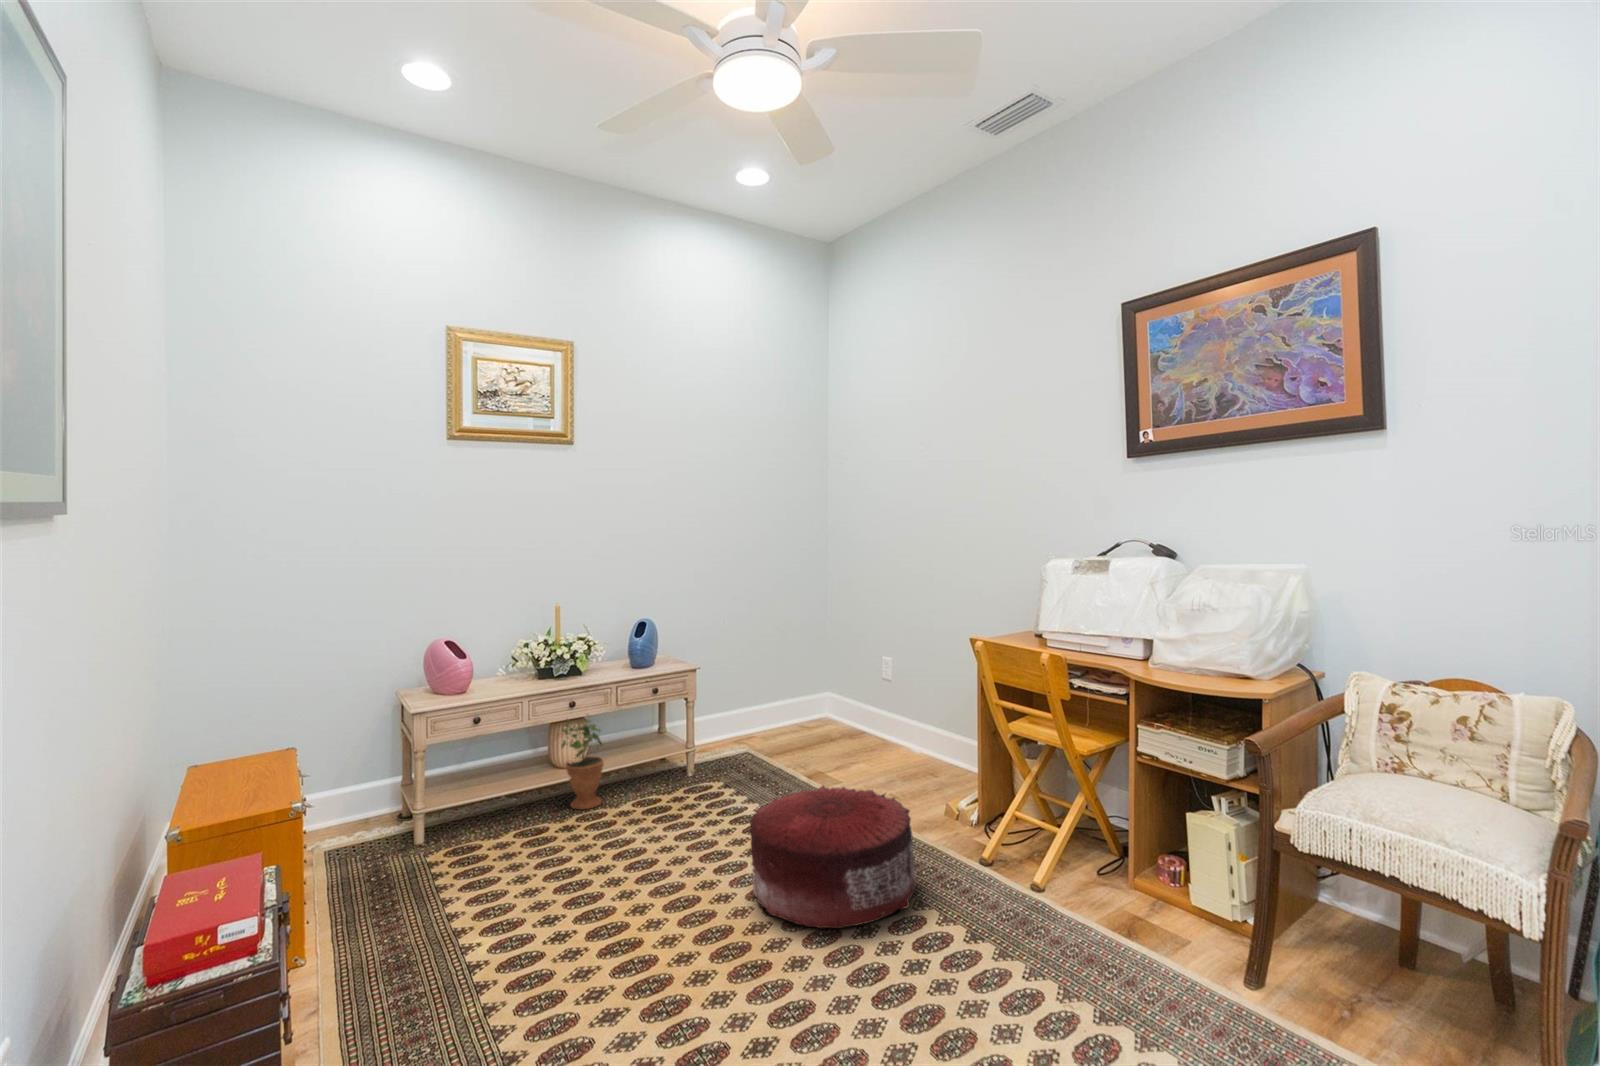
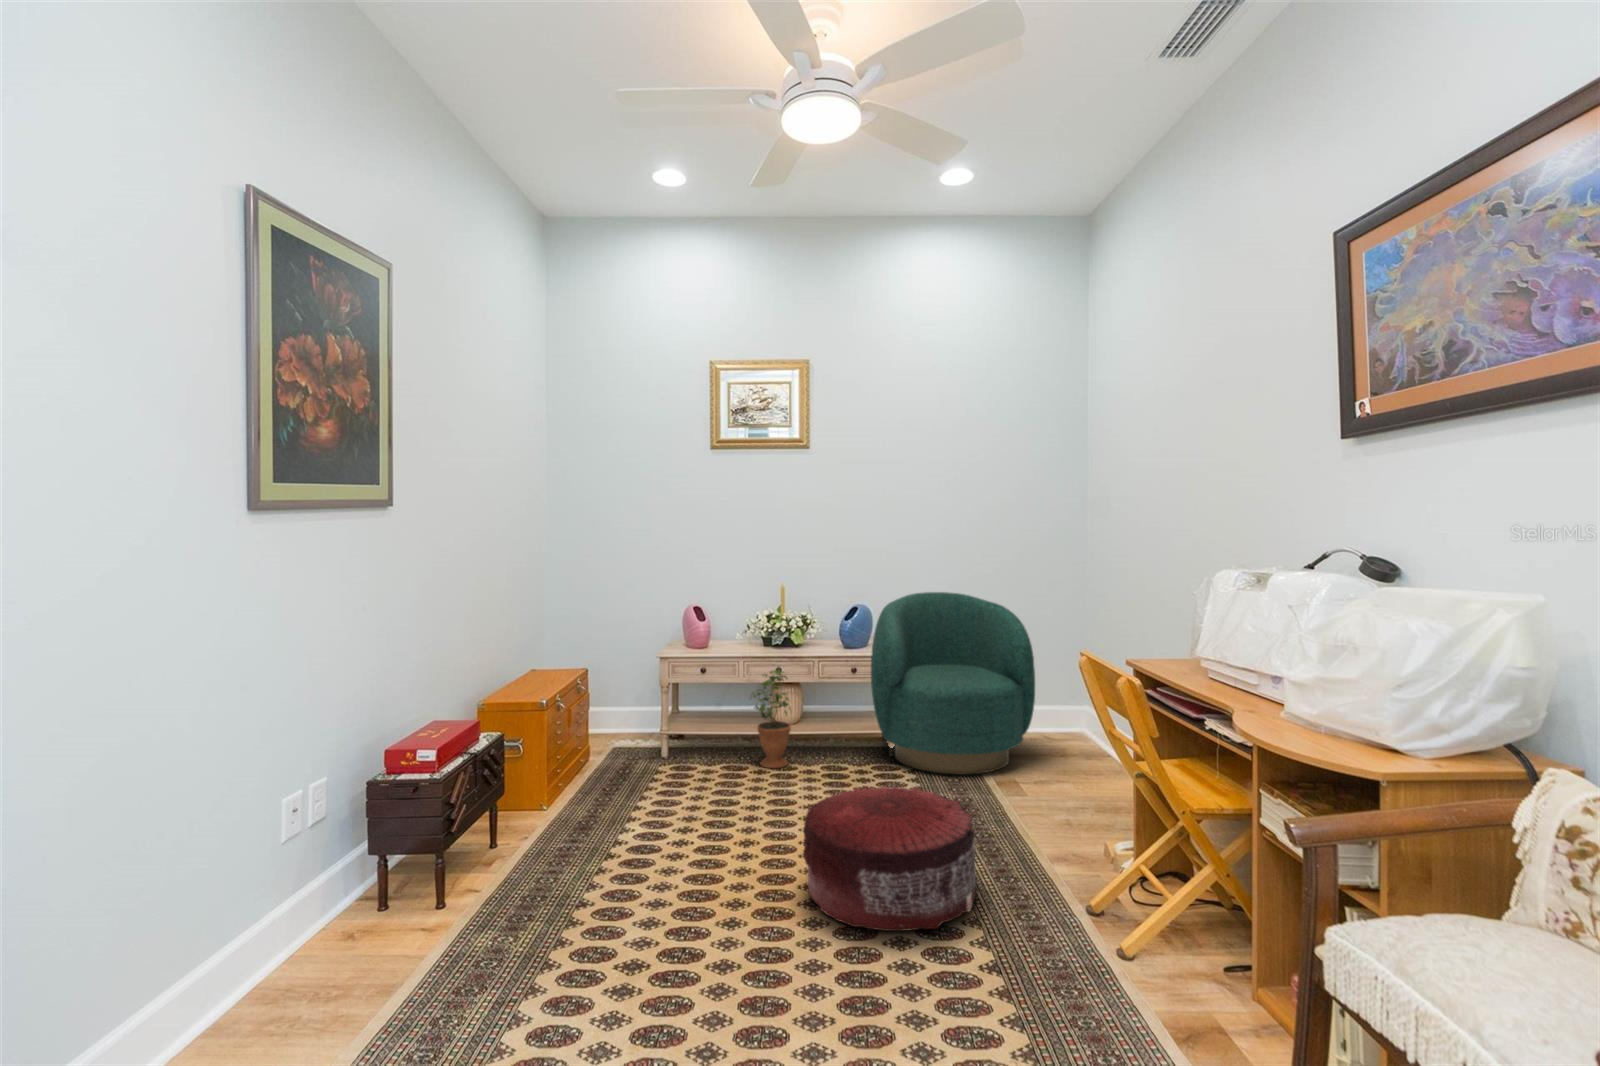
armchair: none [666,602,823,778] -> present [871,592,1035,774]

